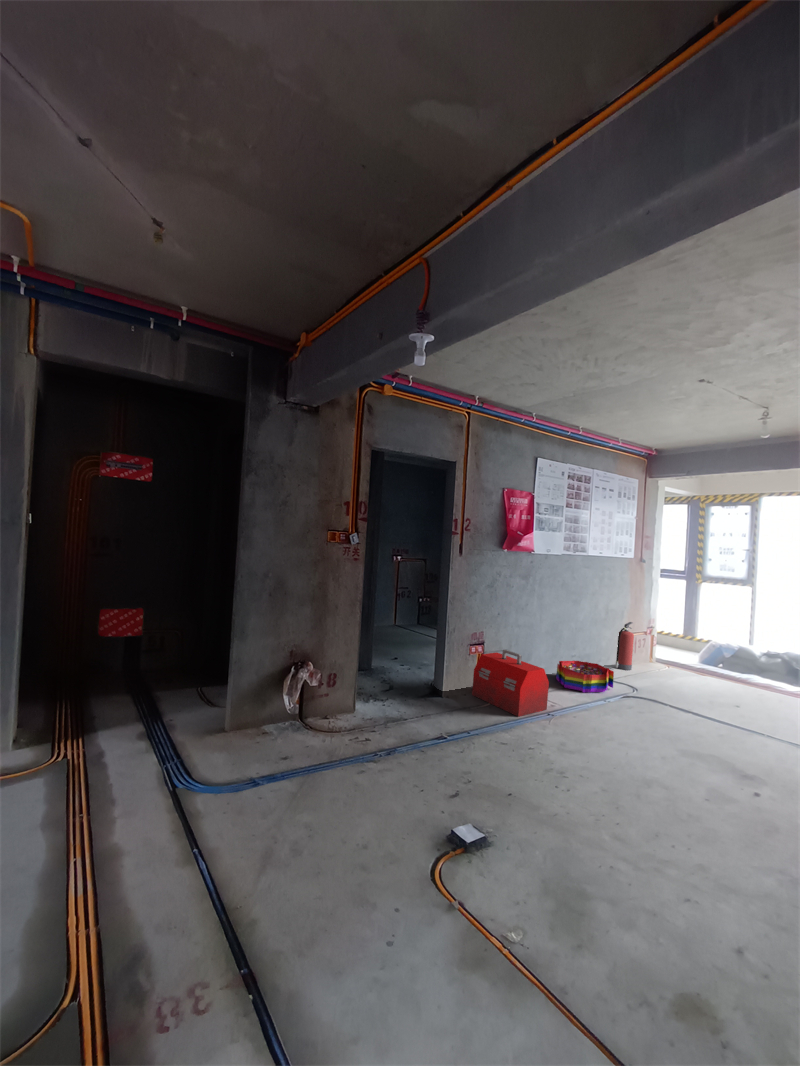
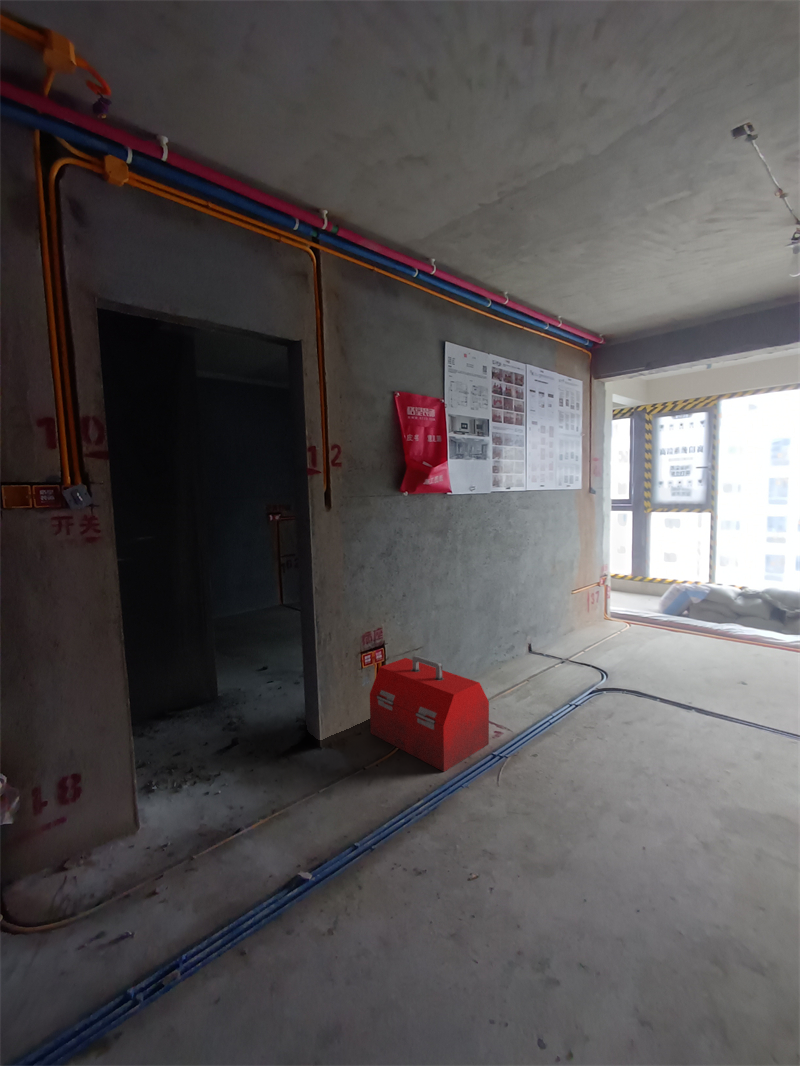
fire extinguisher: present [615,622,634,670] -> none [572,576,593,641]
storage bin: present [556,661,614,693] -> none [498,643,578,695]

